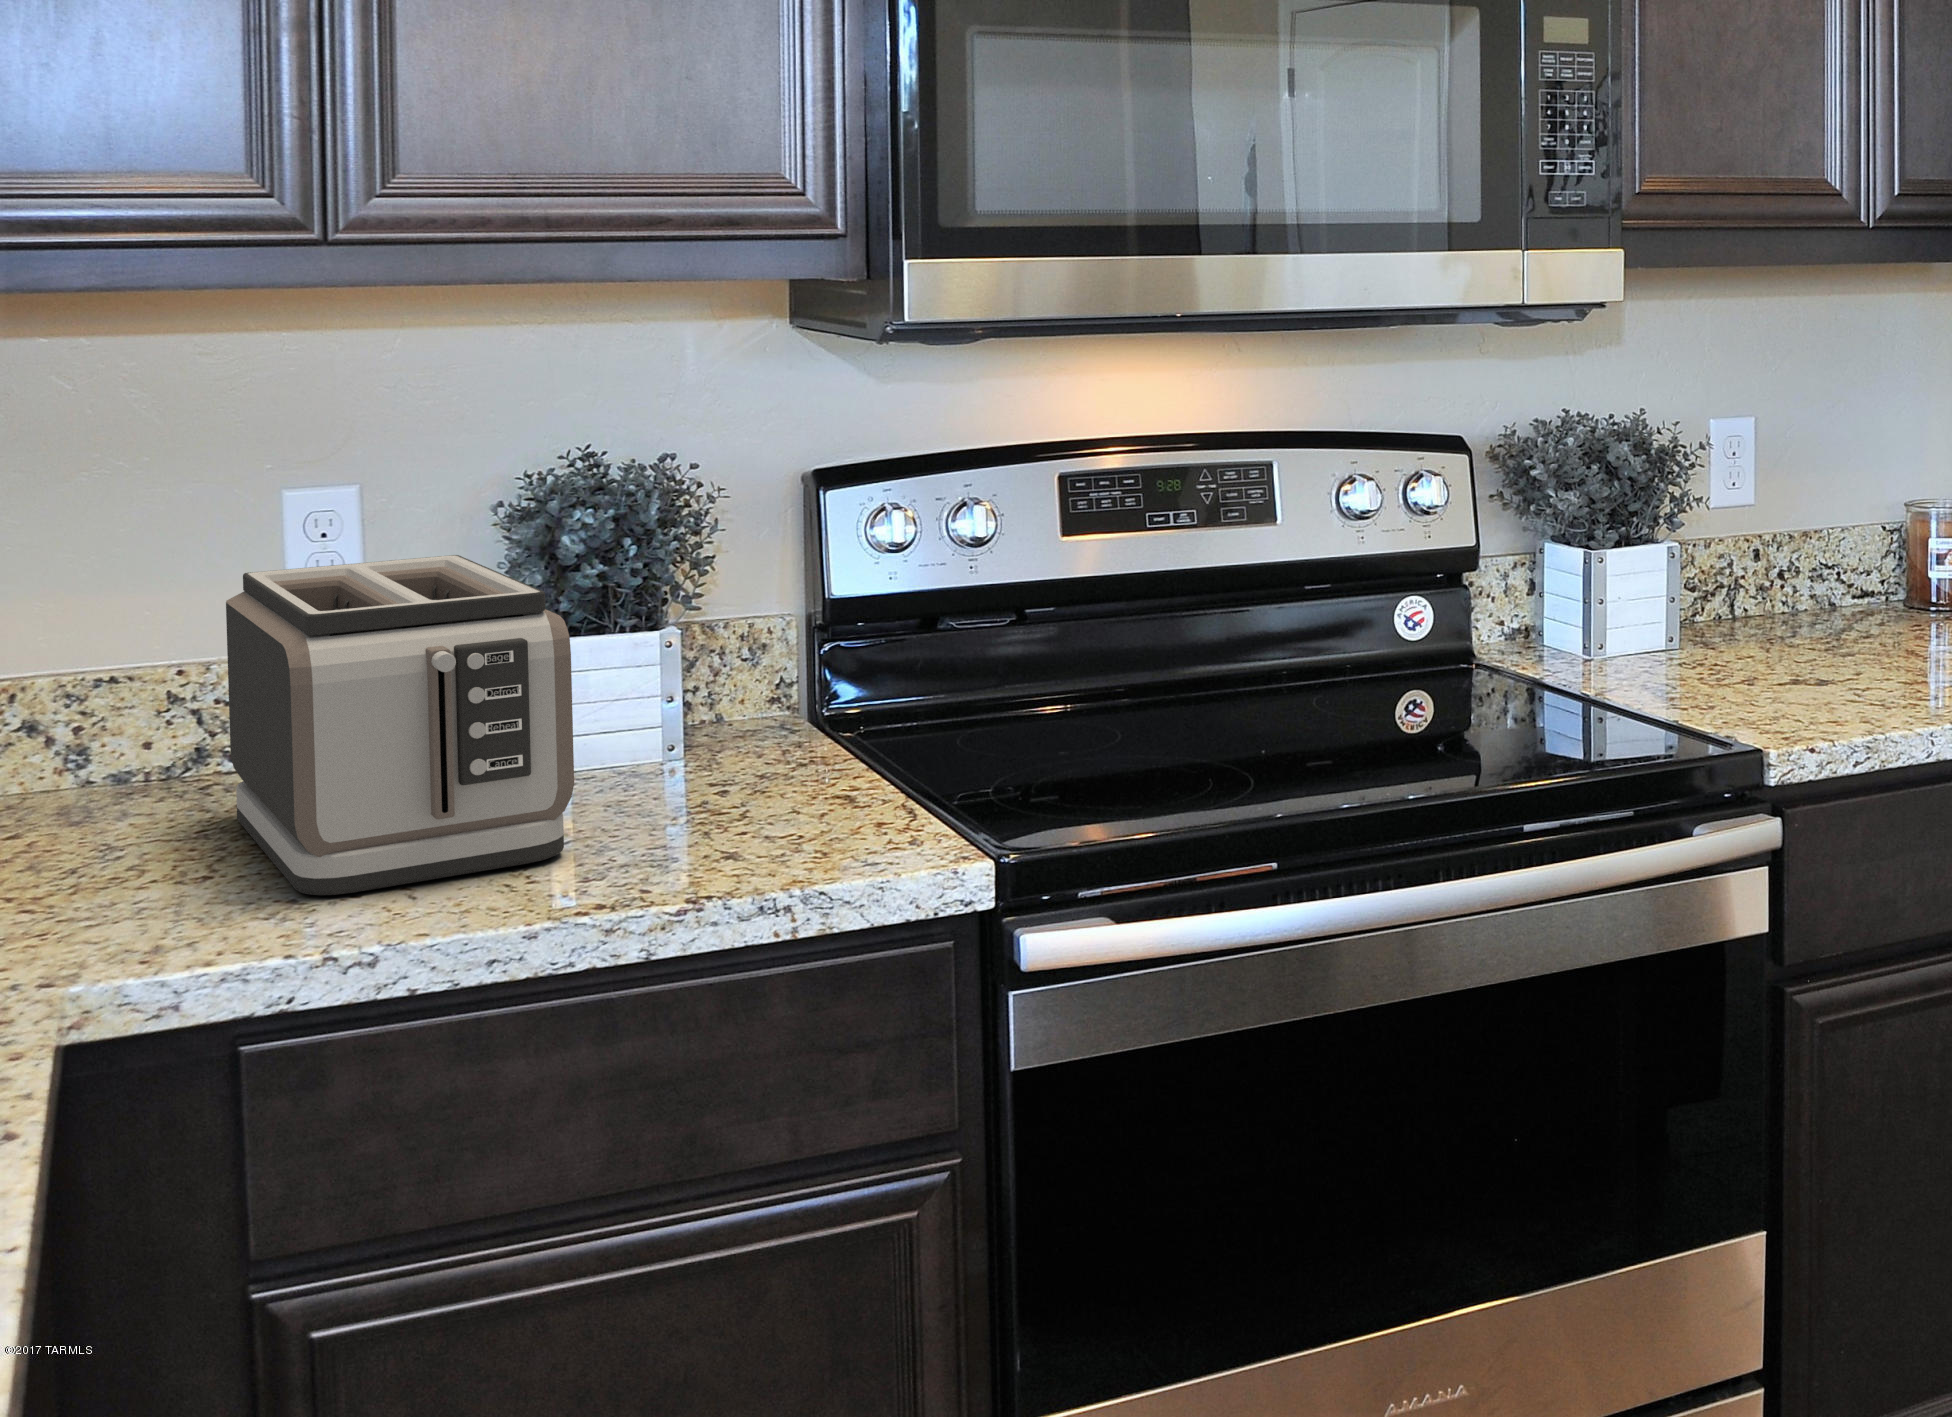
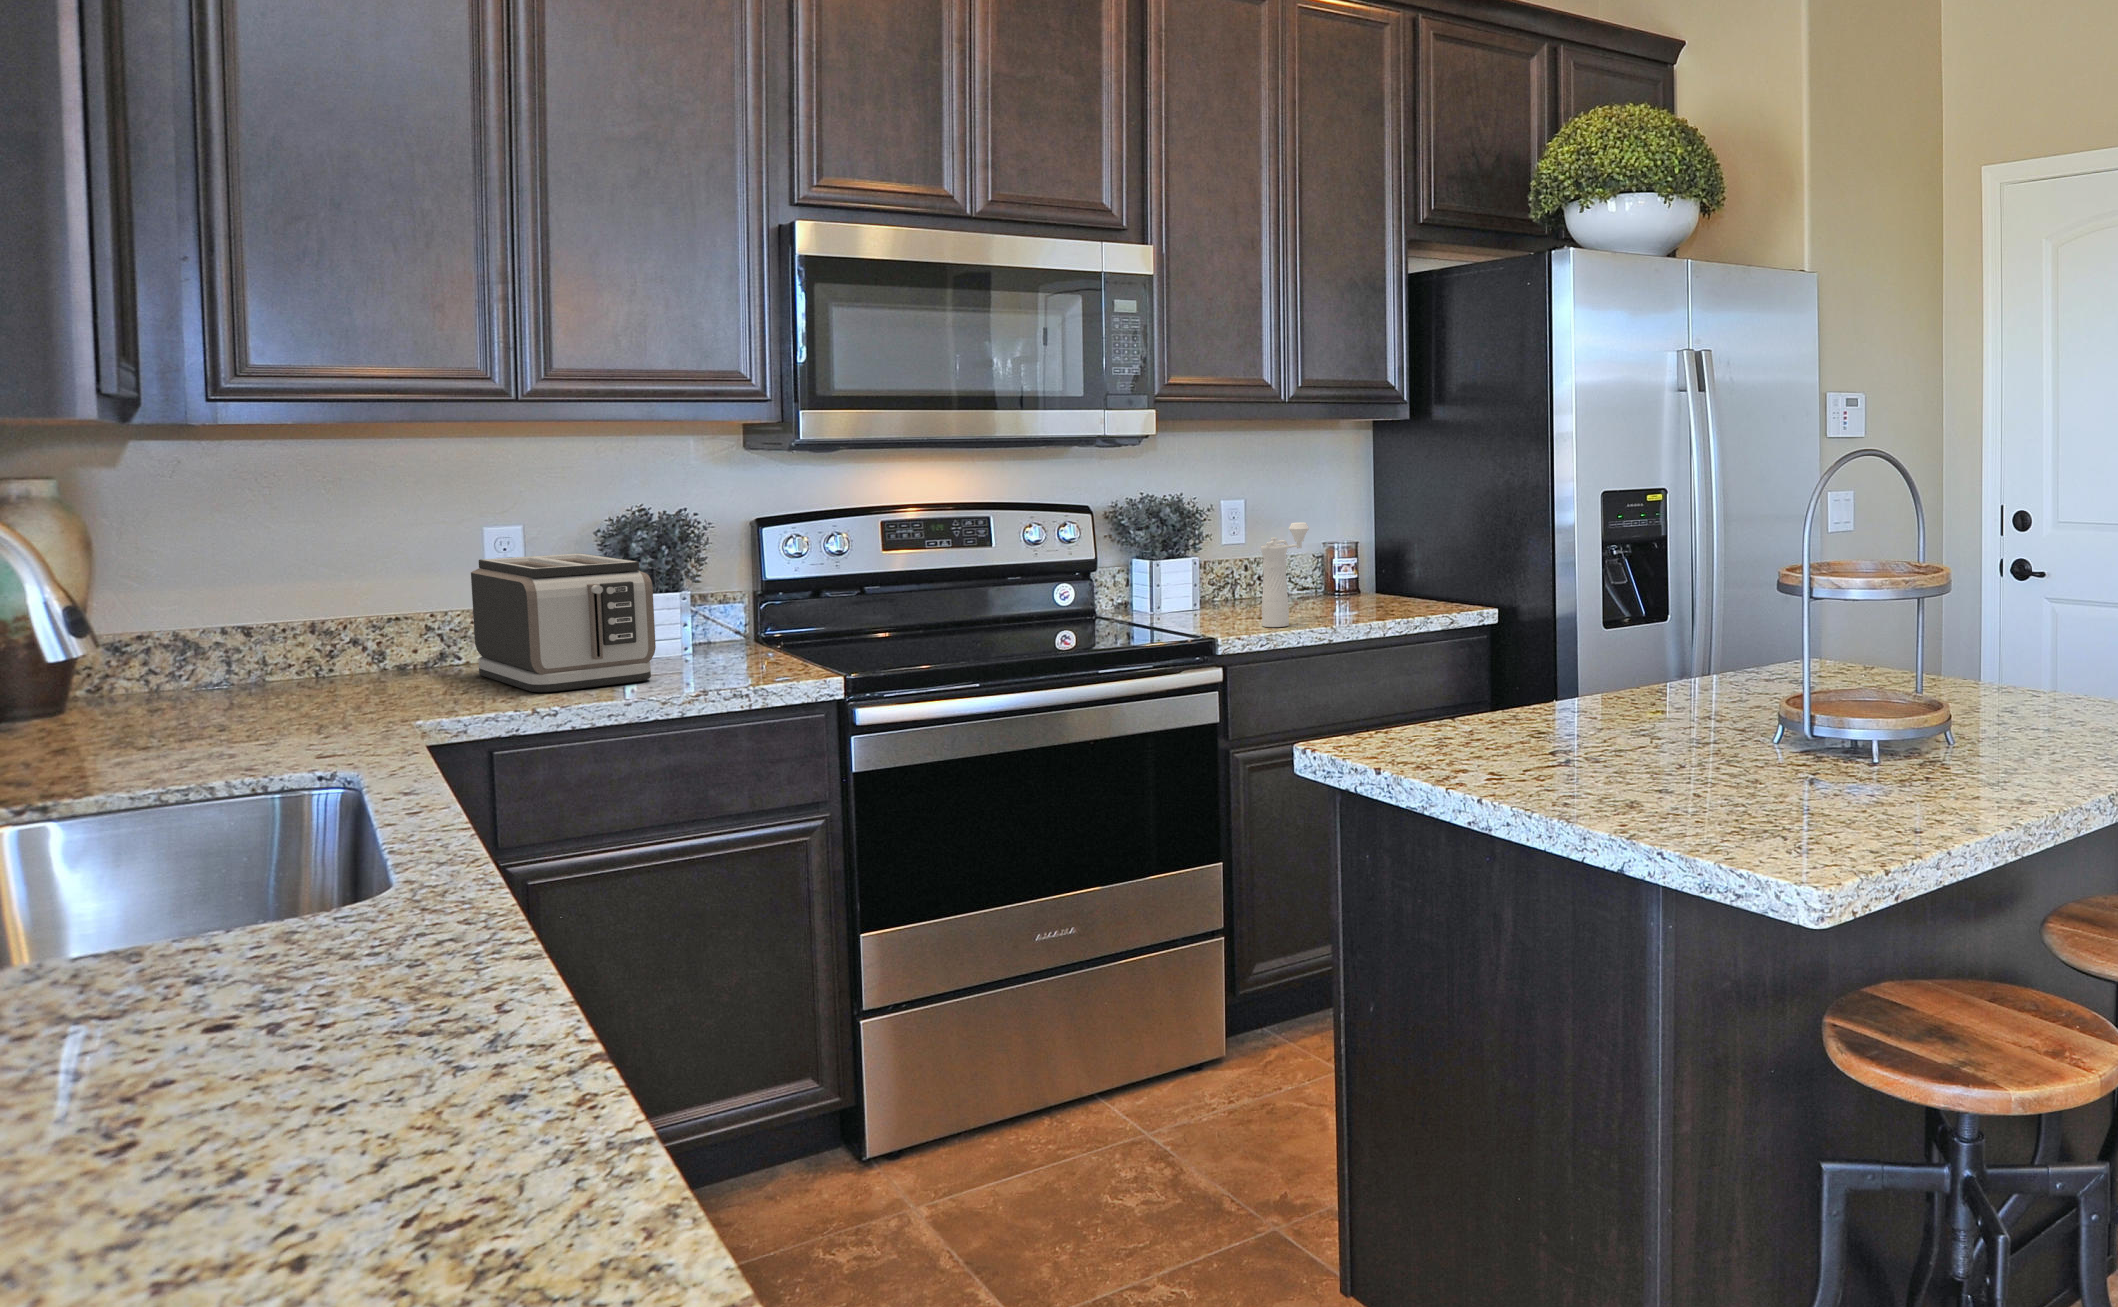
pepper mill: none [1828,480,1921,710] -> present [1261,522,1309,627]

